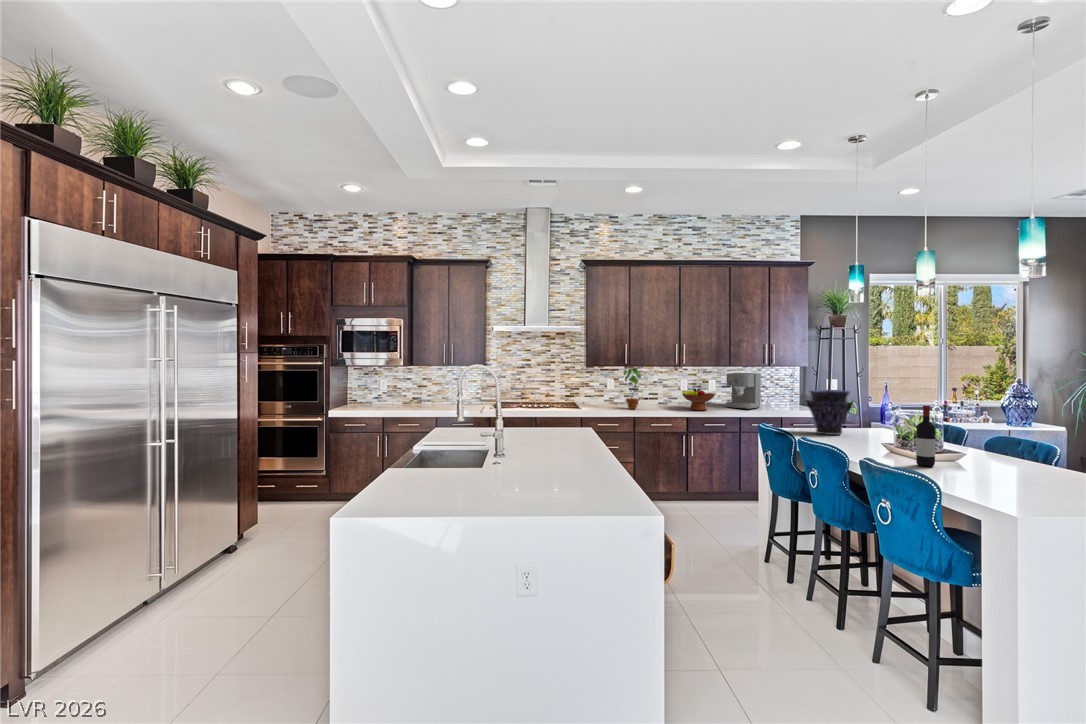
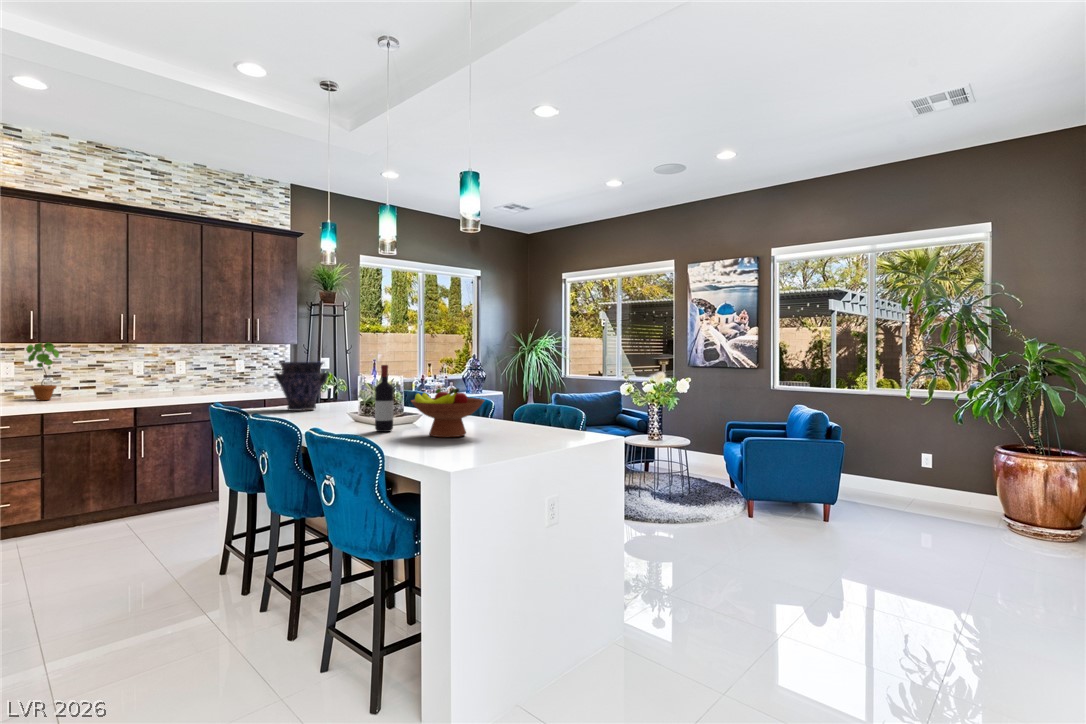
coffee maker: present [726,373,761,409] -> none [198,352,243,393]
fruit bowl: present [682,389,715,410] -> present [411,388,484,437]

